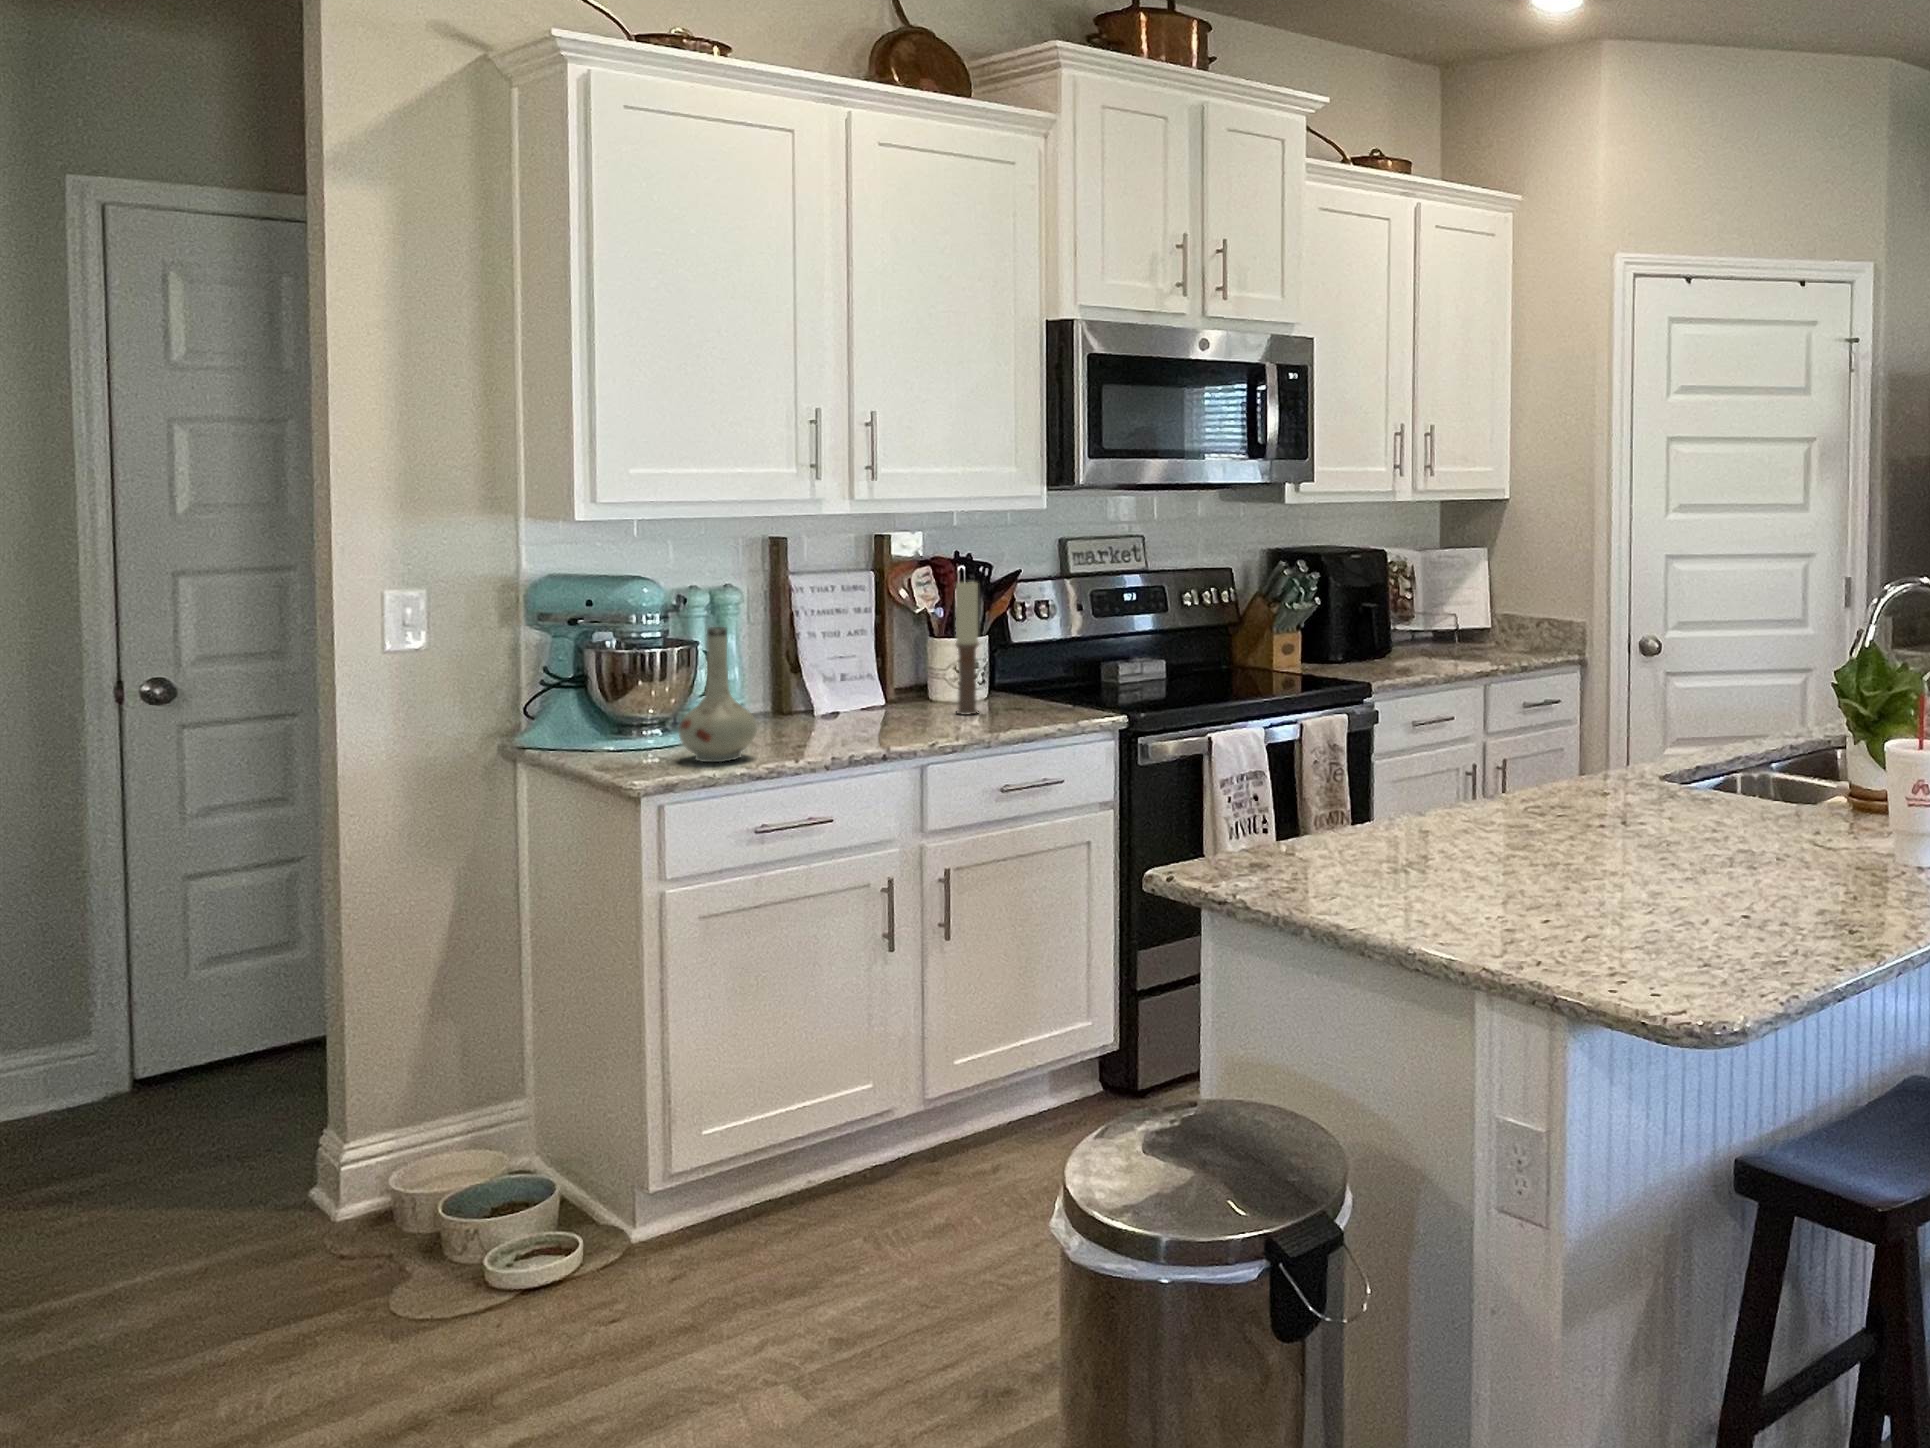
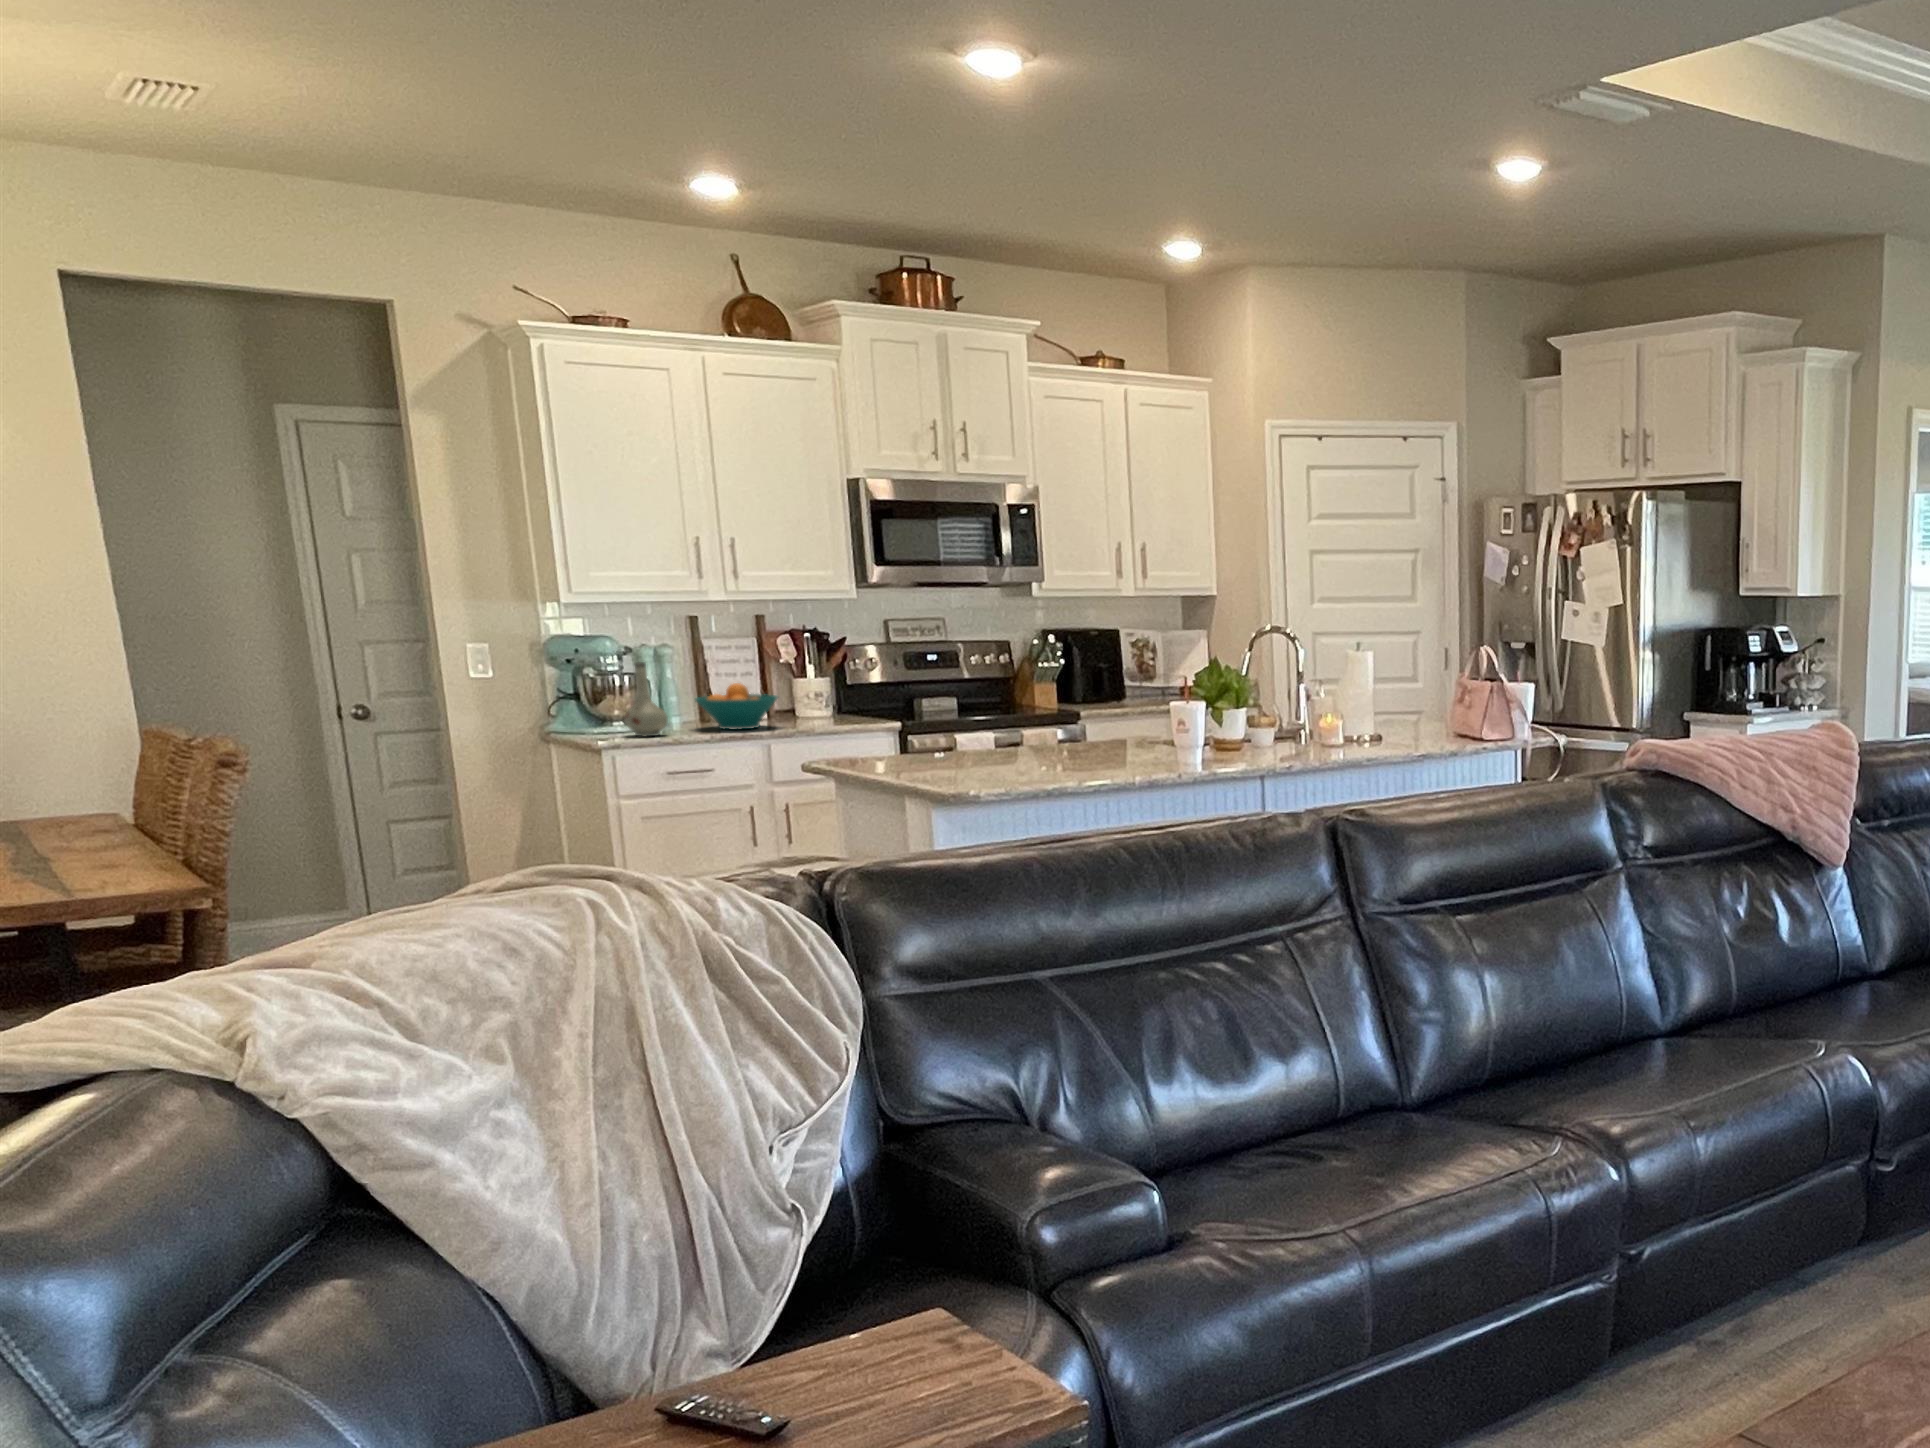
candle: present [956,582,979,715] -> none [797,641,818,722]
fruit bowl: none [791,655,937,738] -> present [695,683,778,730]

